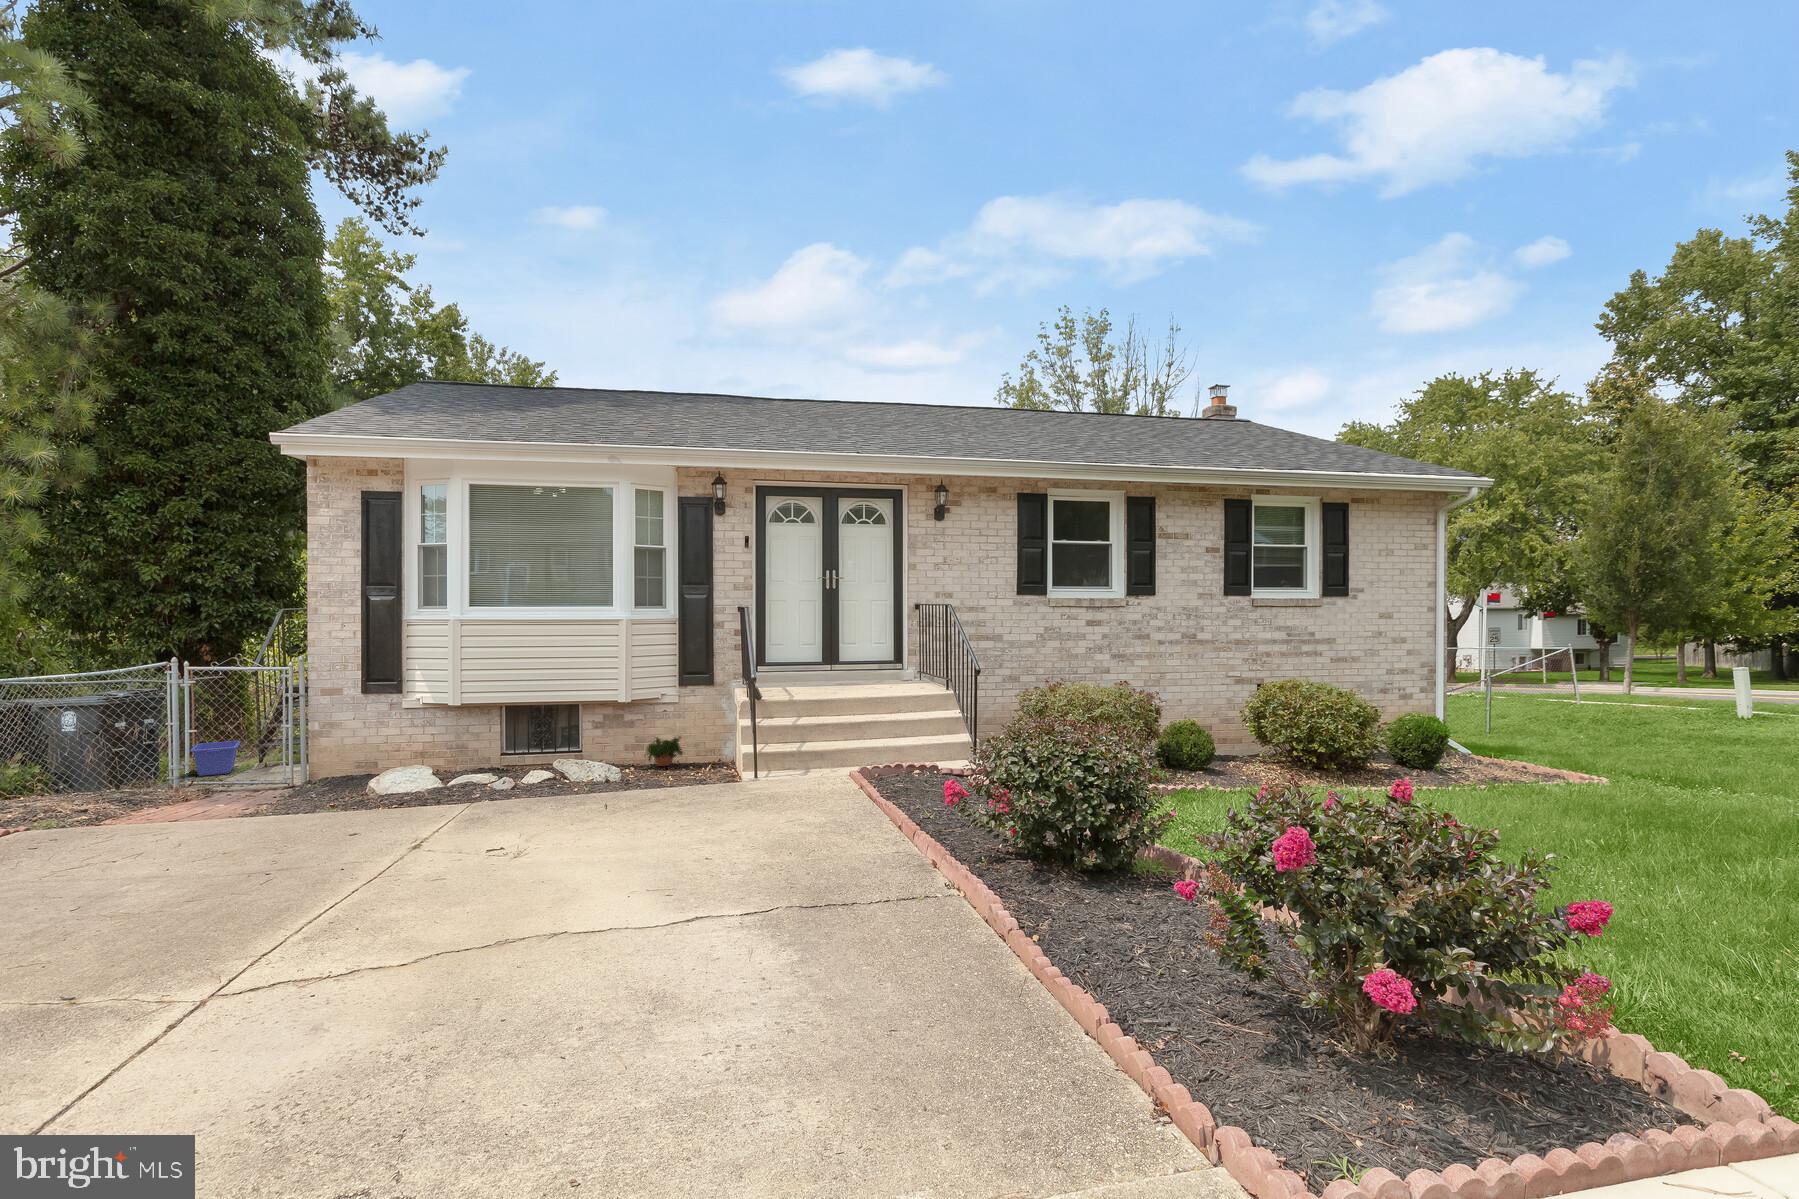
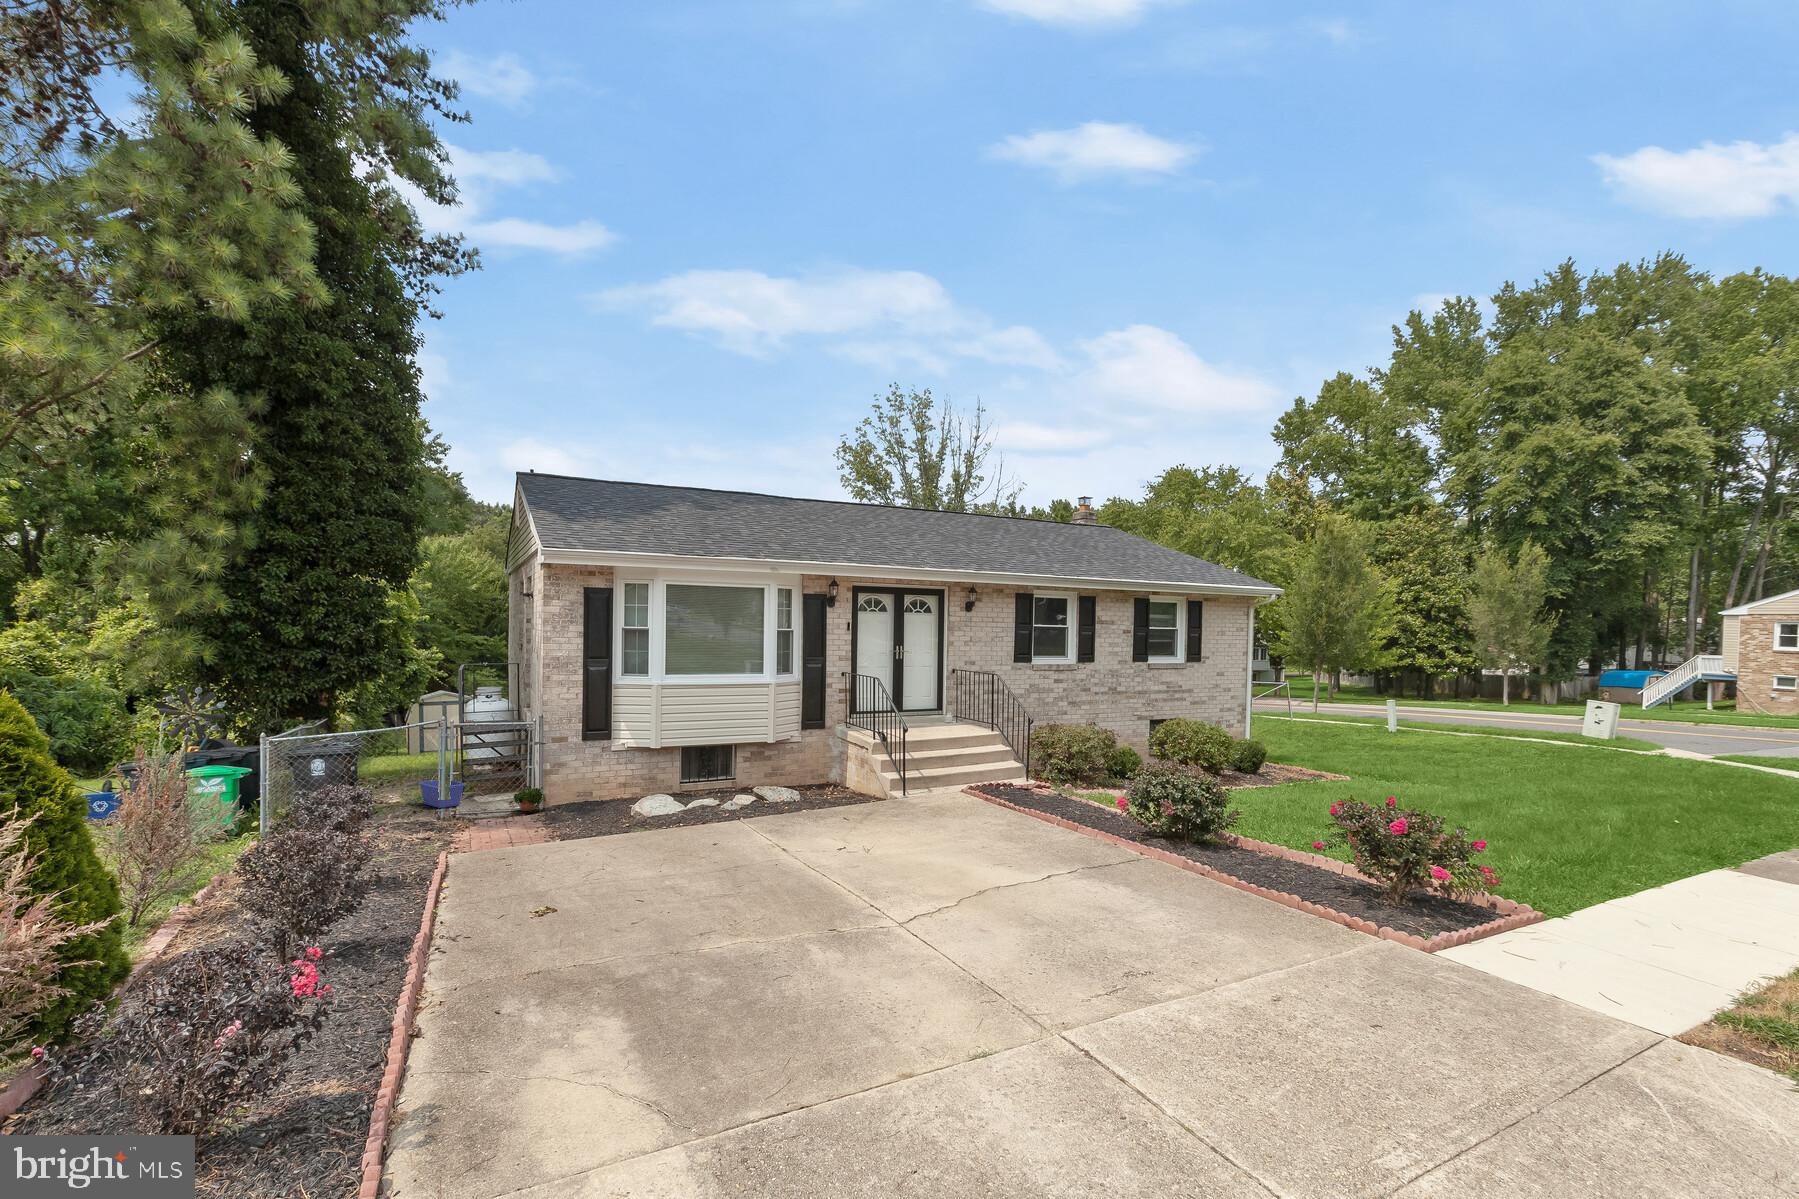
potted plant: present [646,737,683,766] -> present [508,786,546,812]

